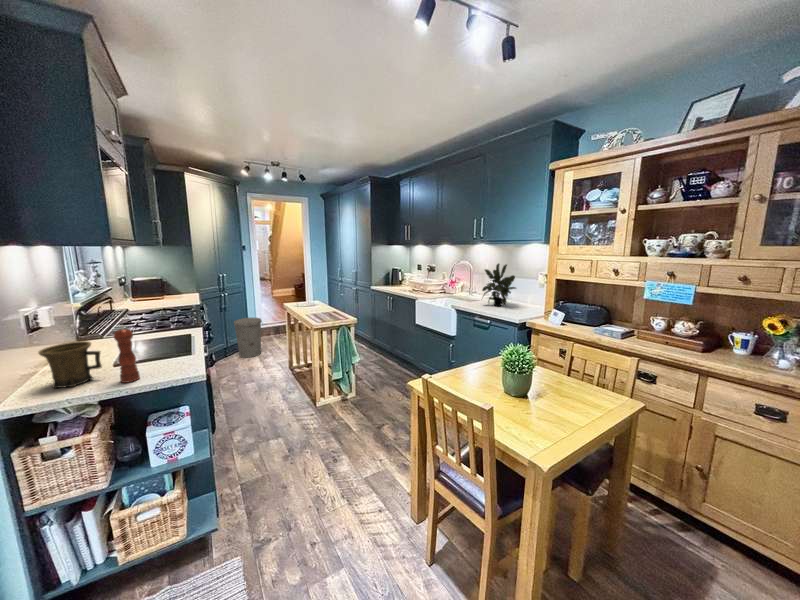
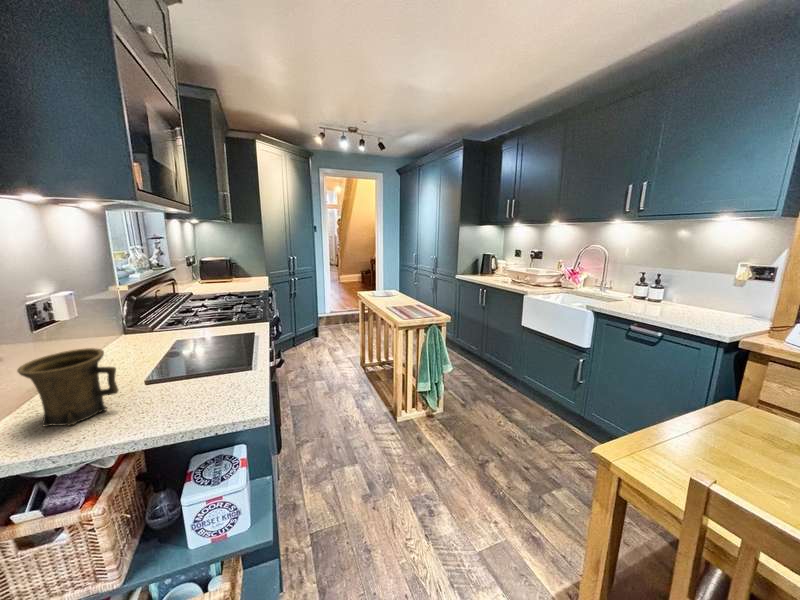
potted plant: present [482,264,516,306] -> none [629,248,698,310]
trash can: present [234,318,262,358] -> none [303,305,332,349]
pepper mill: present [114,325,140,383] -> none [127,329,171,425]

